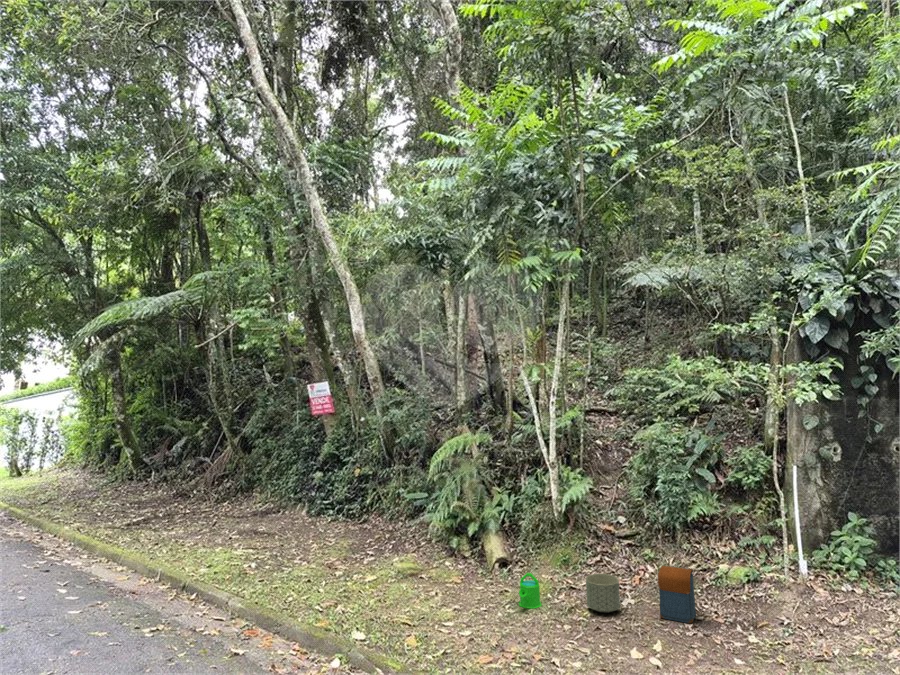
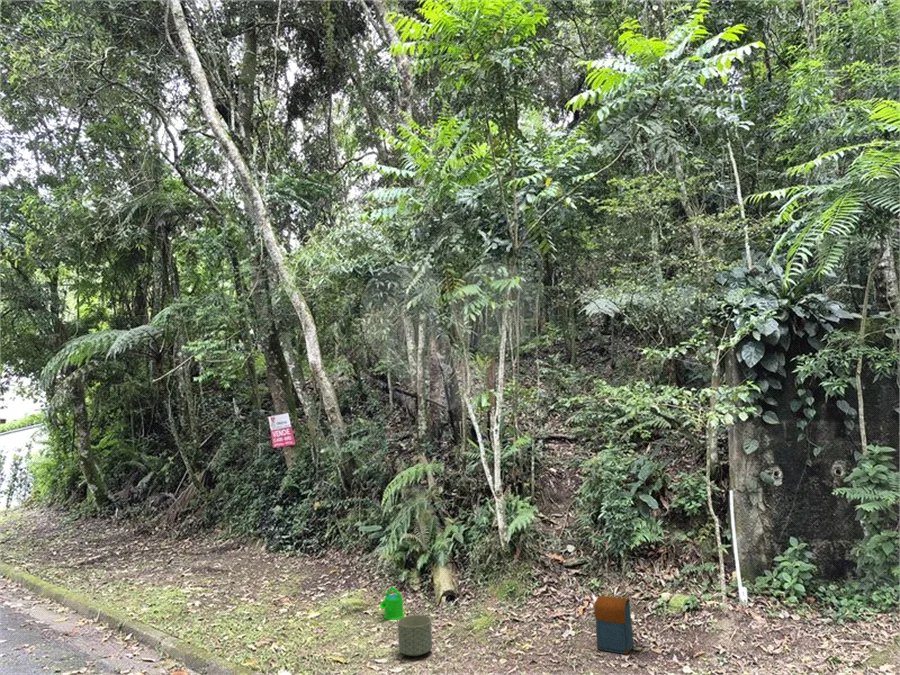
watering can: present [519,573,542,609] -> present [380,587,404,620]
planter: present [586,574,620,613] -> present [398,615,432,657]

